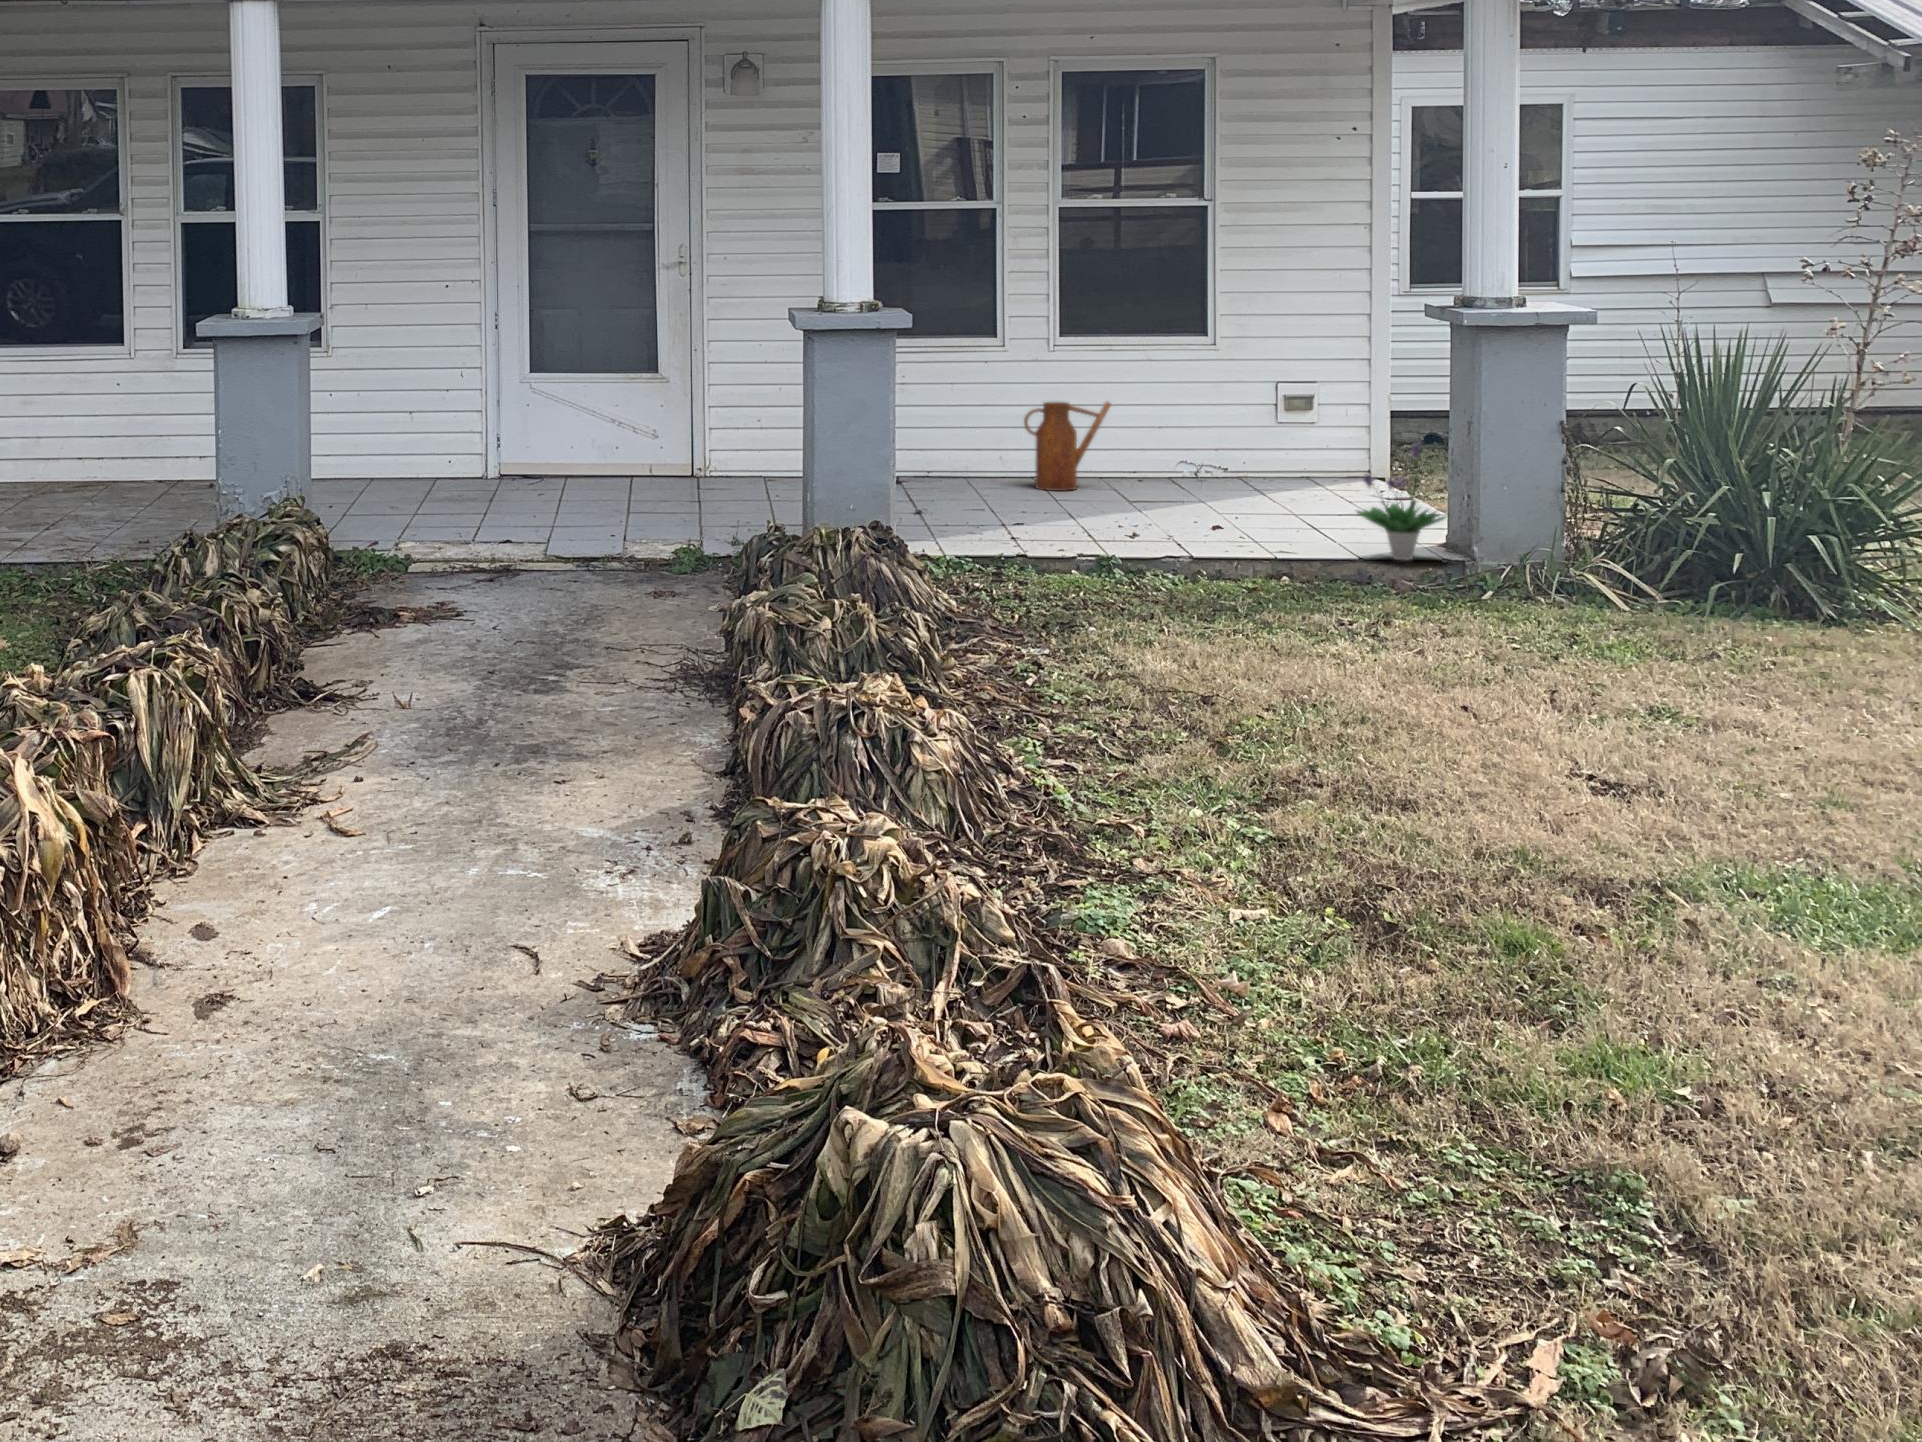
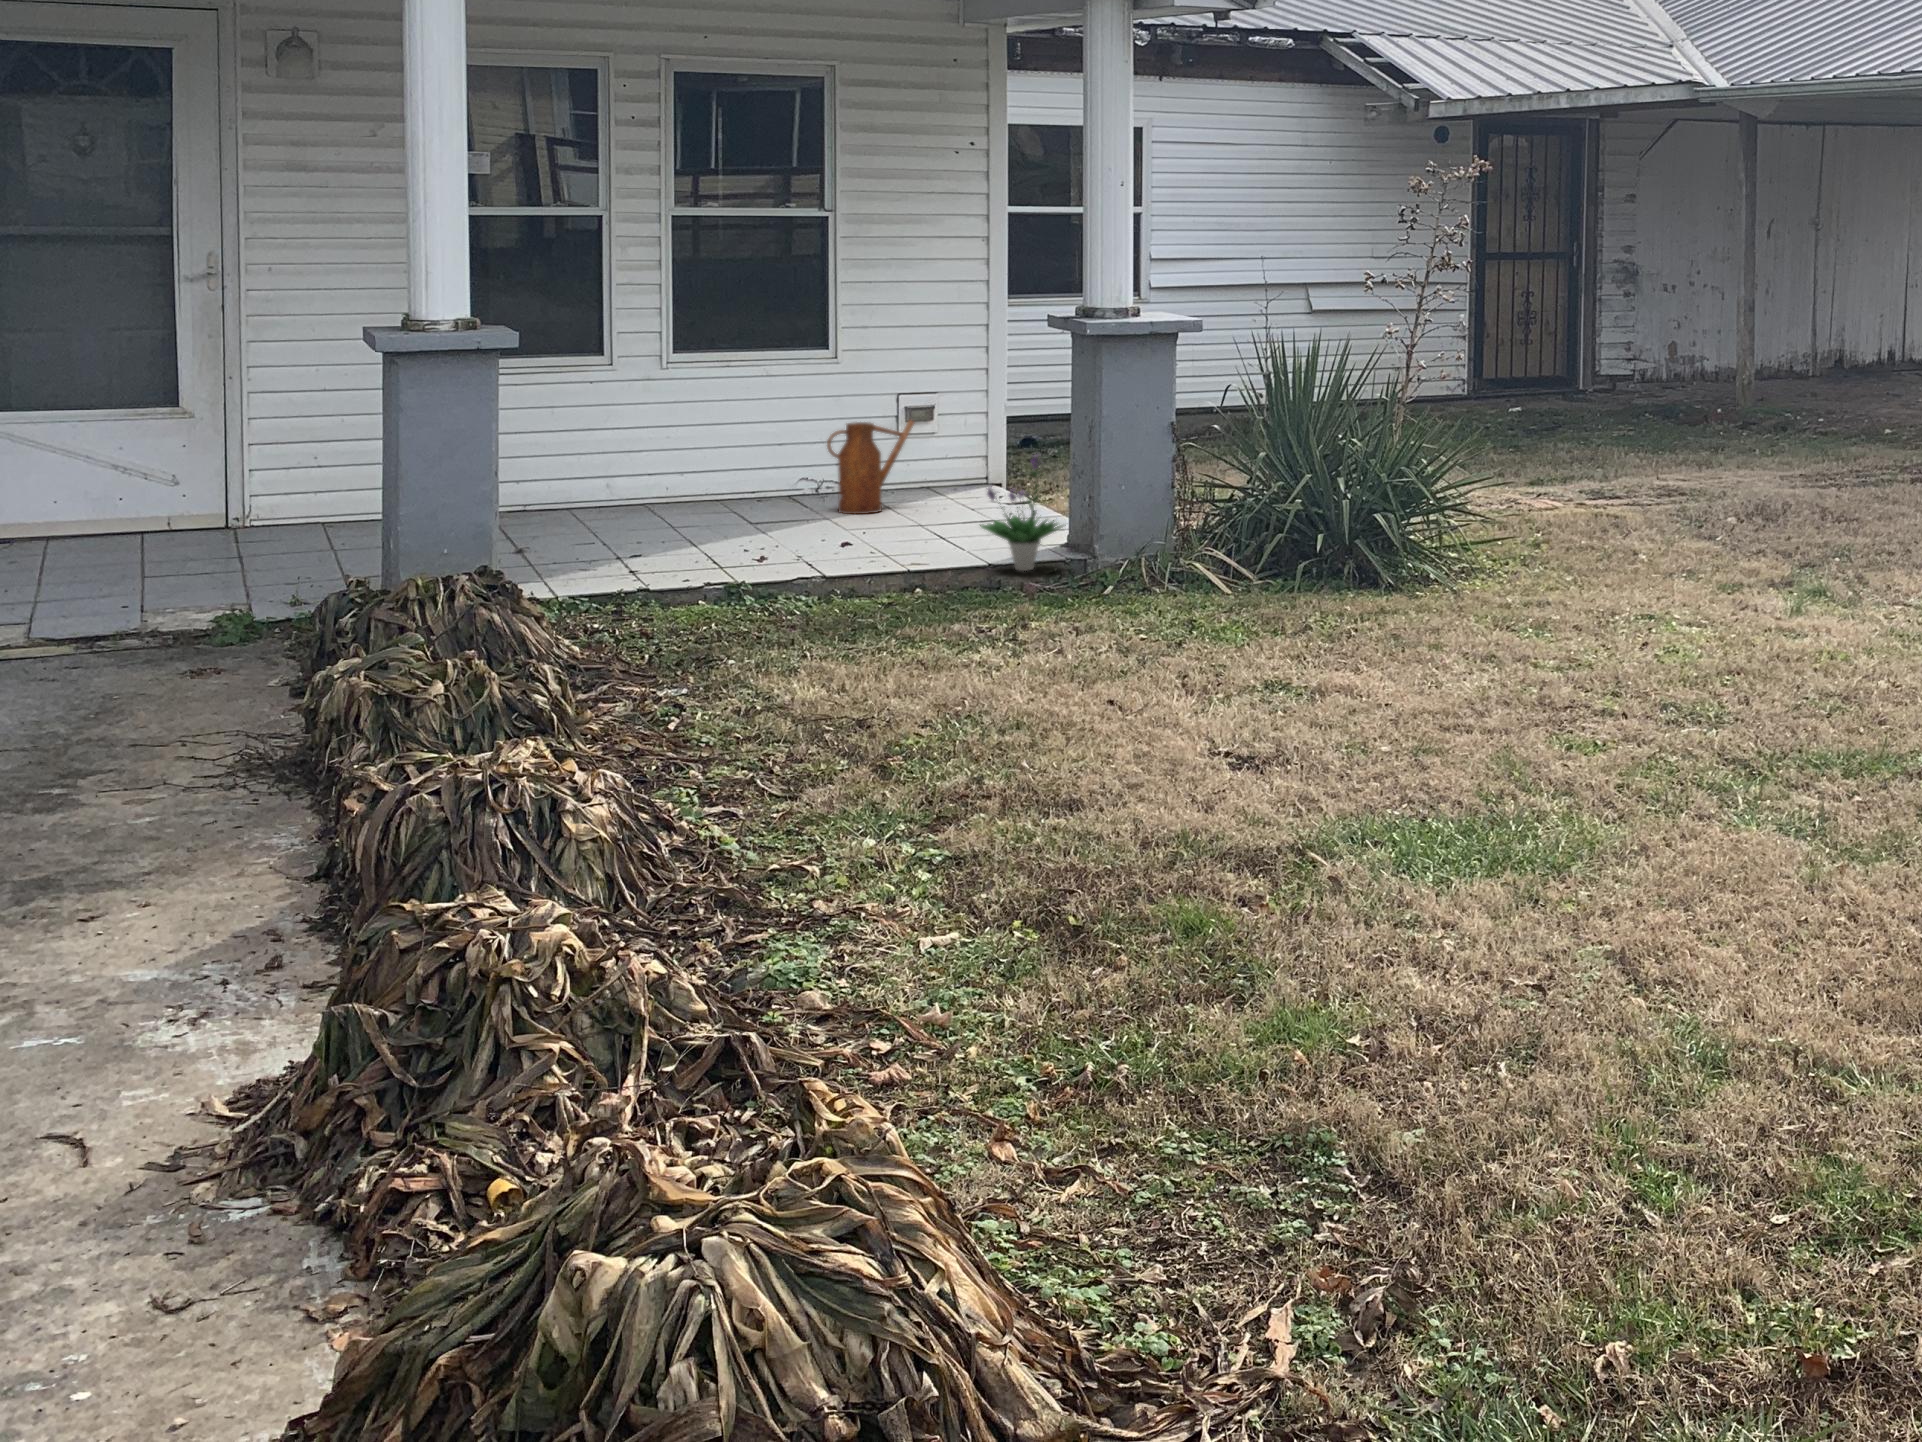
watering can: present [1024,402,1111,491] -> present [827,421,914,514]

